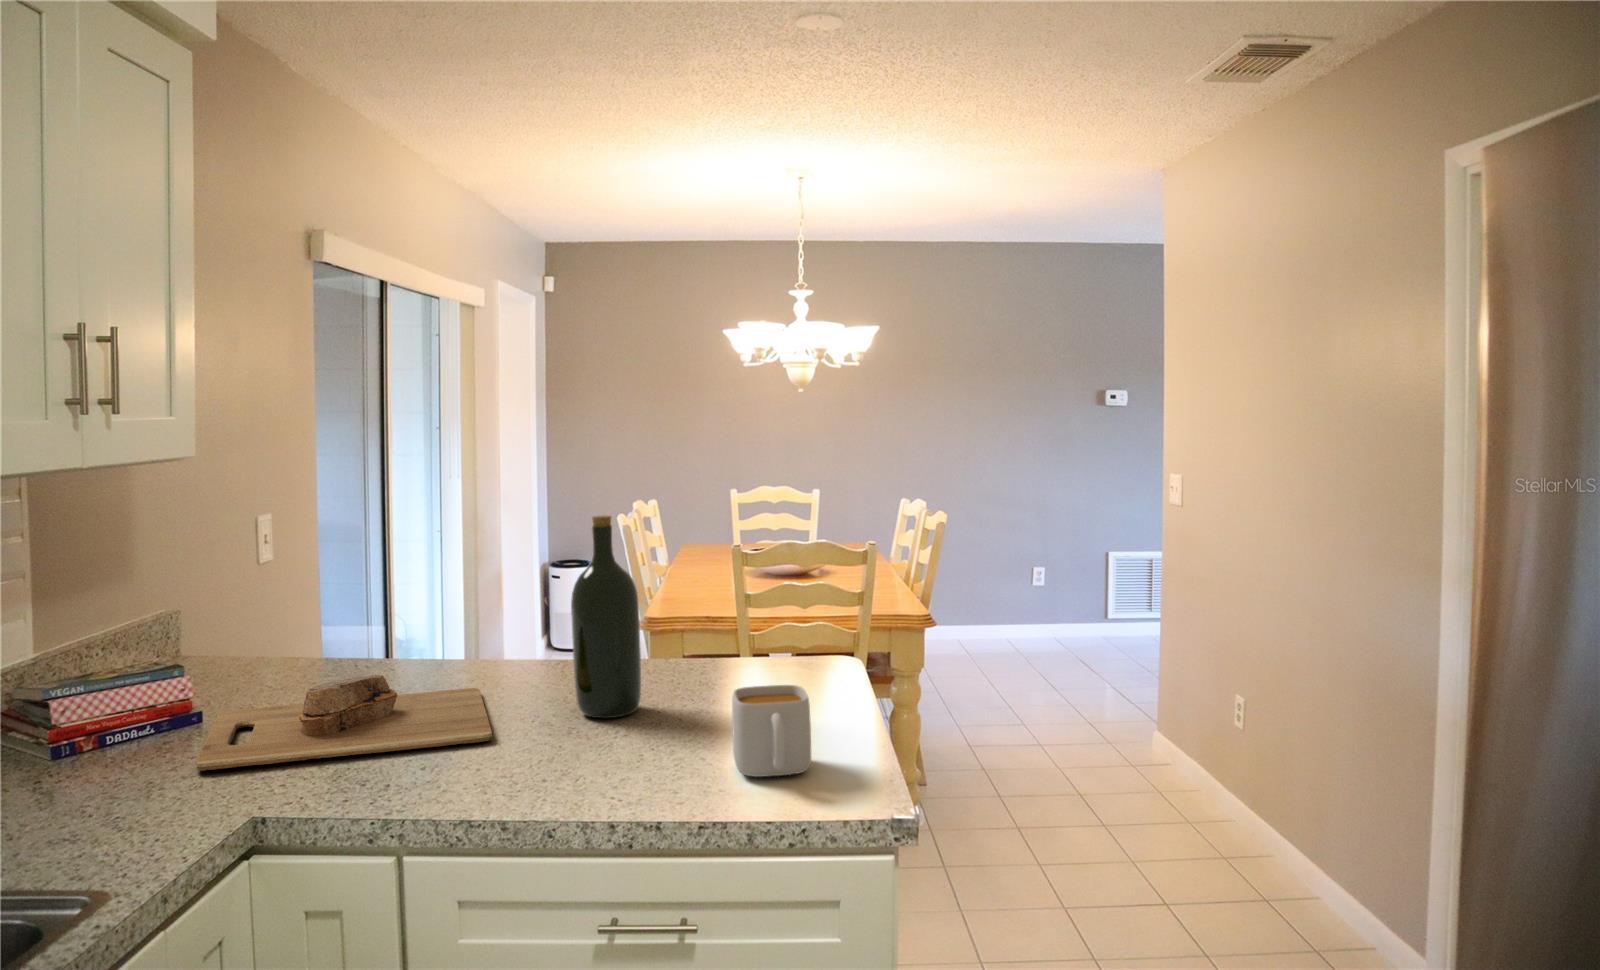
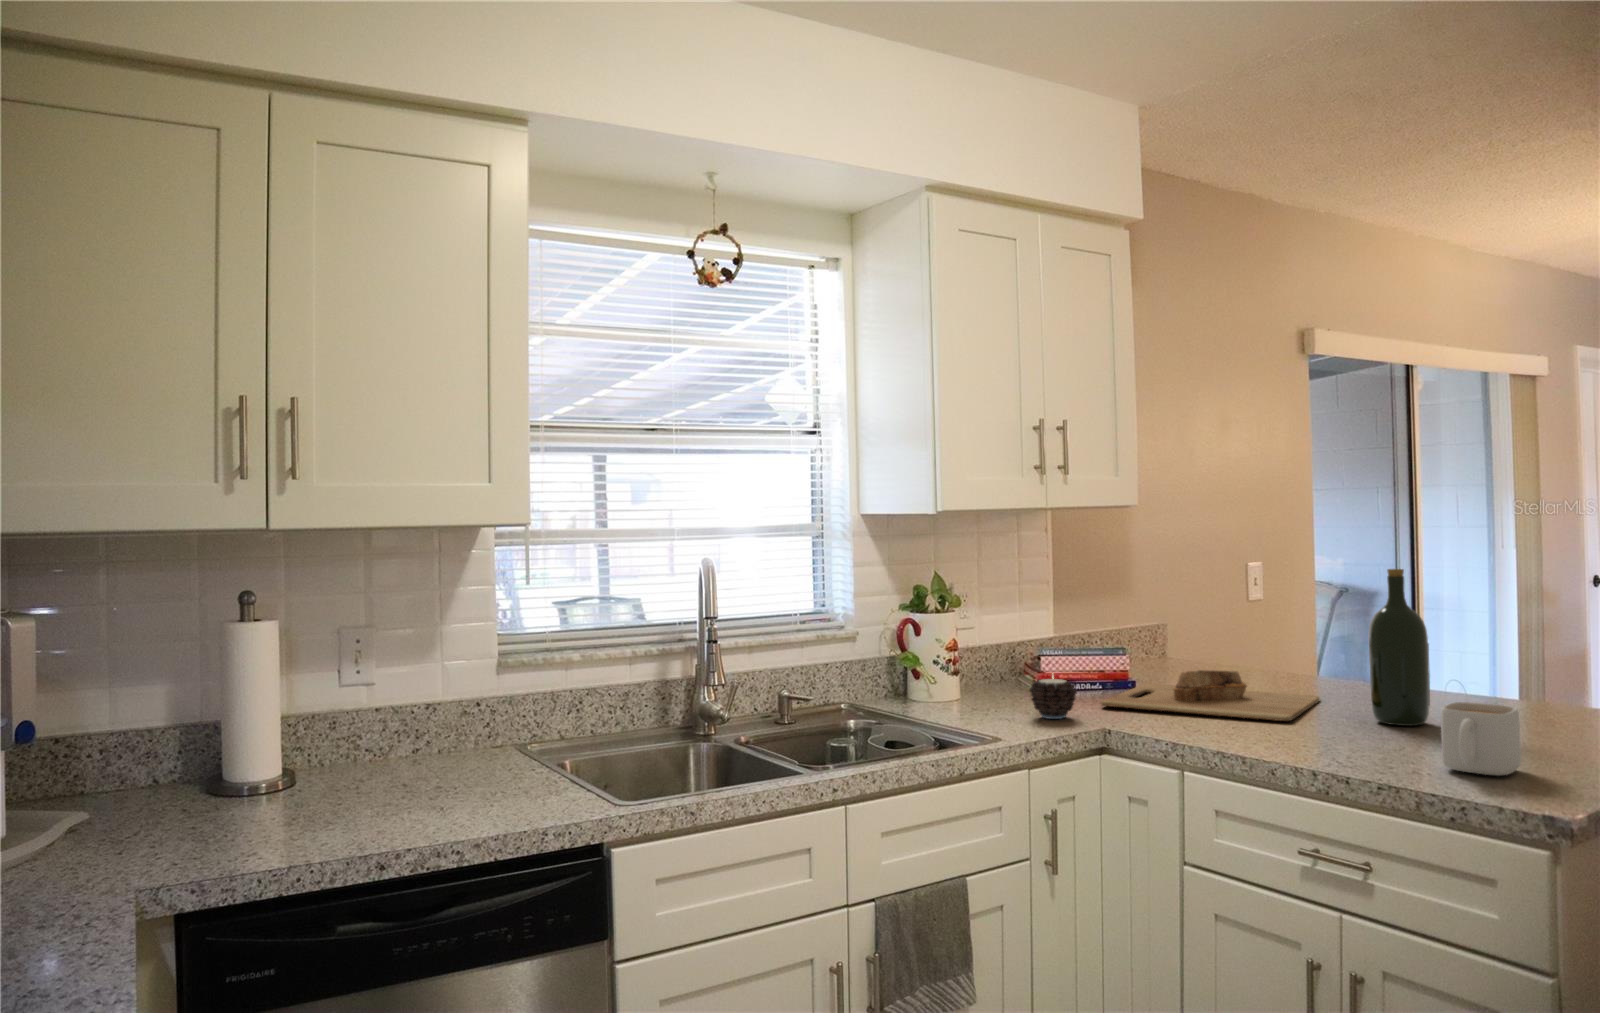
candle: none [90,739,181,820] -> present [1029,678,1077,719]

